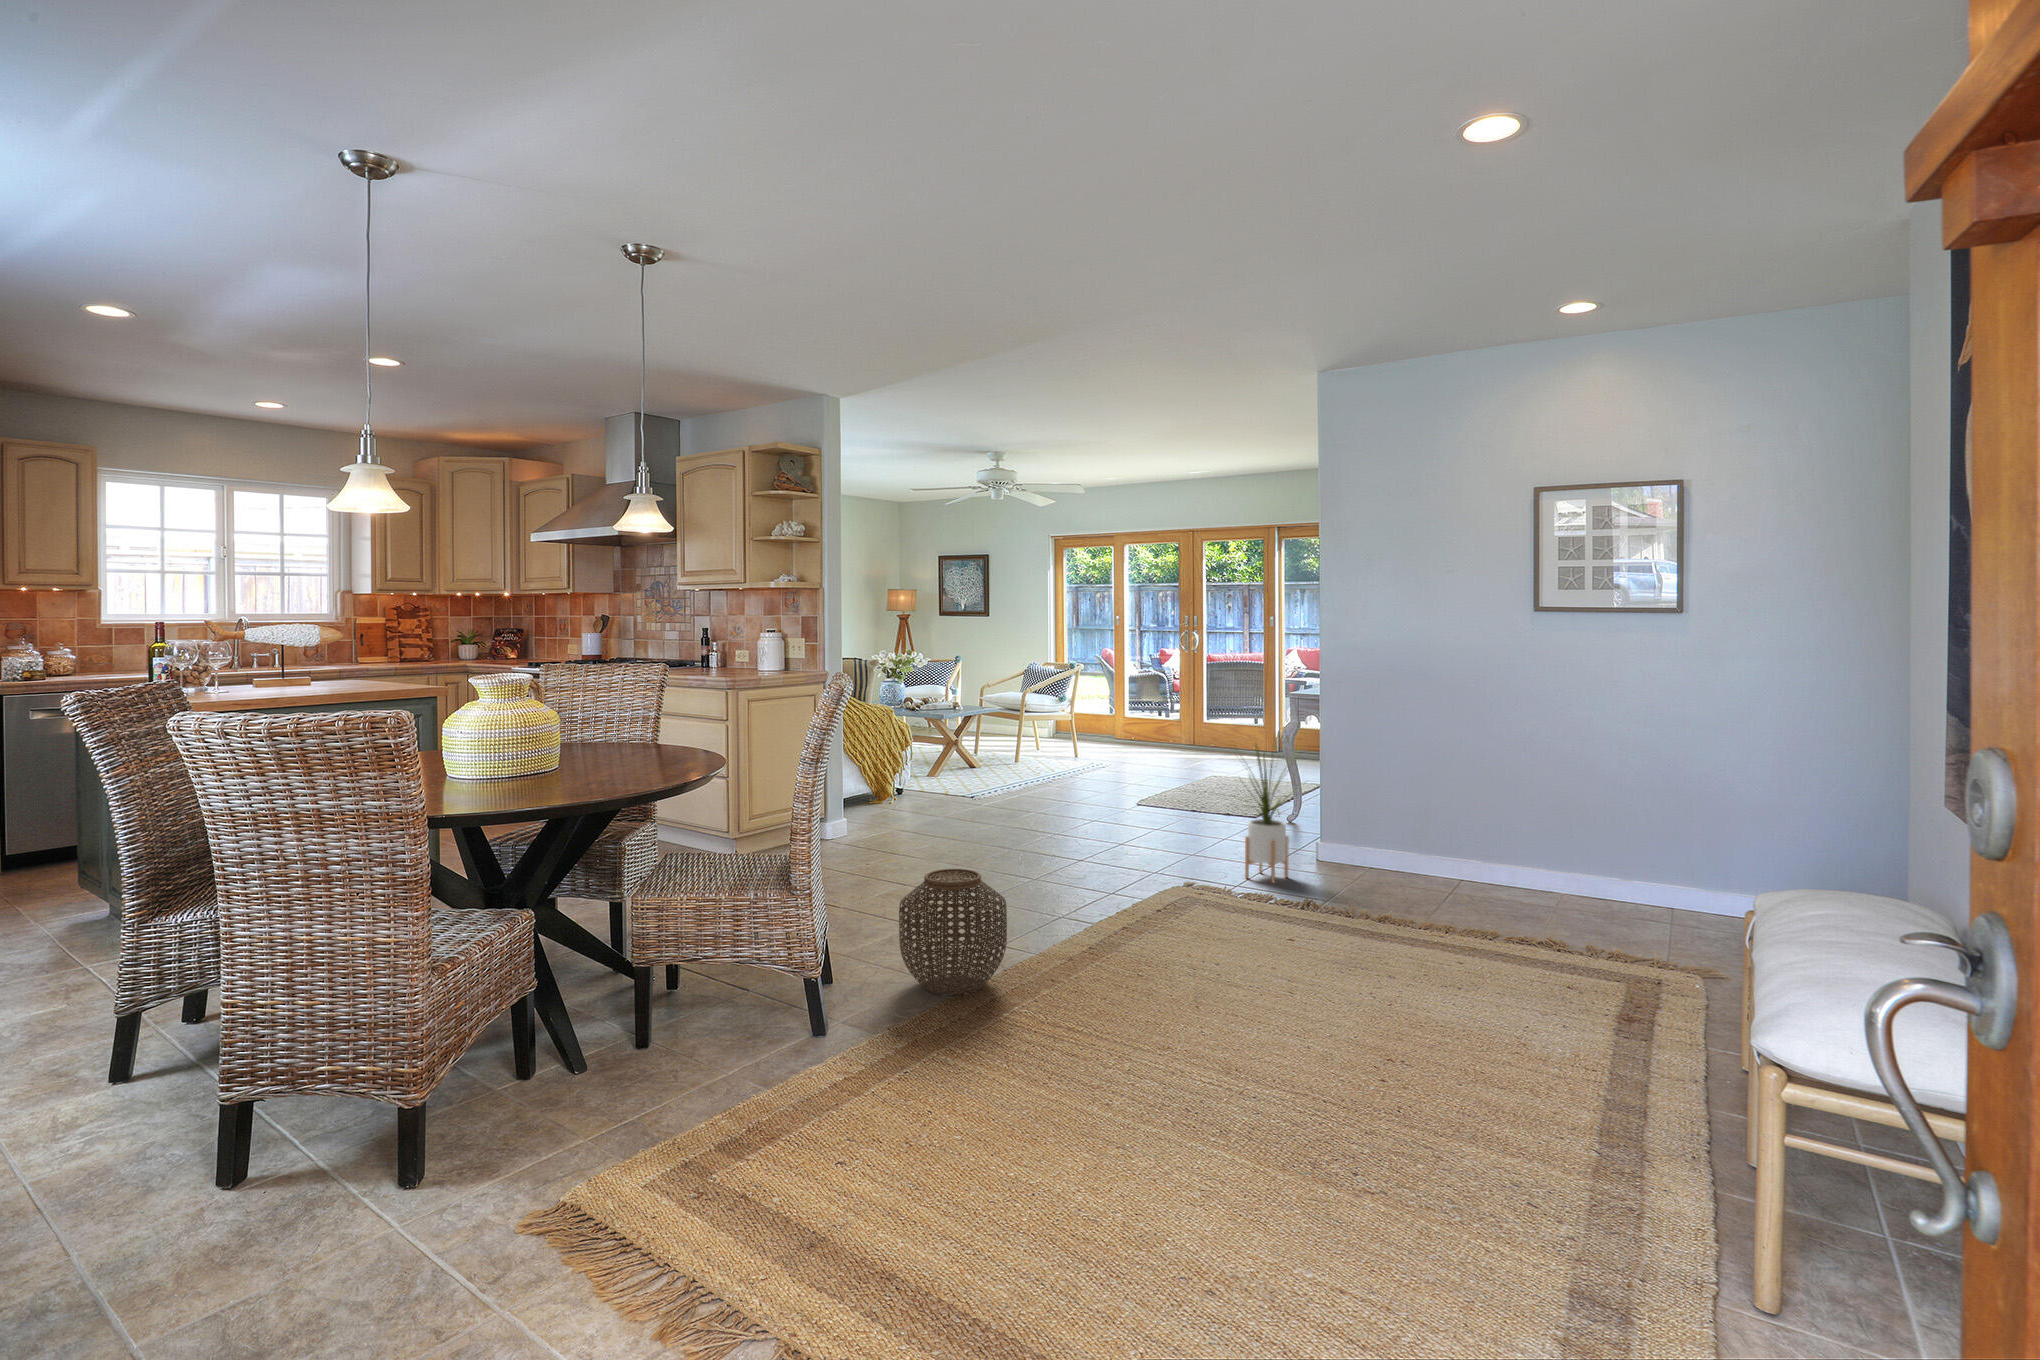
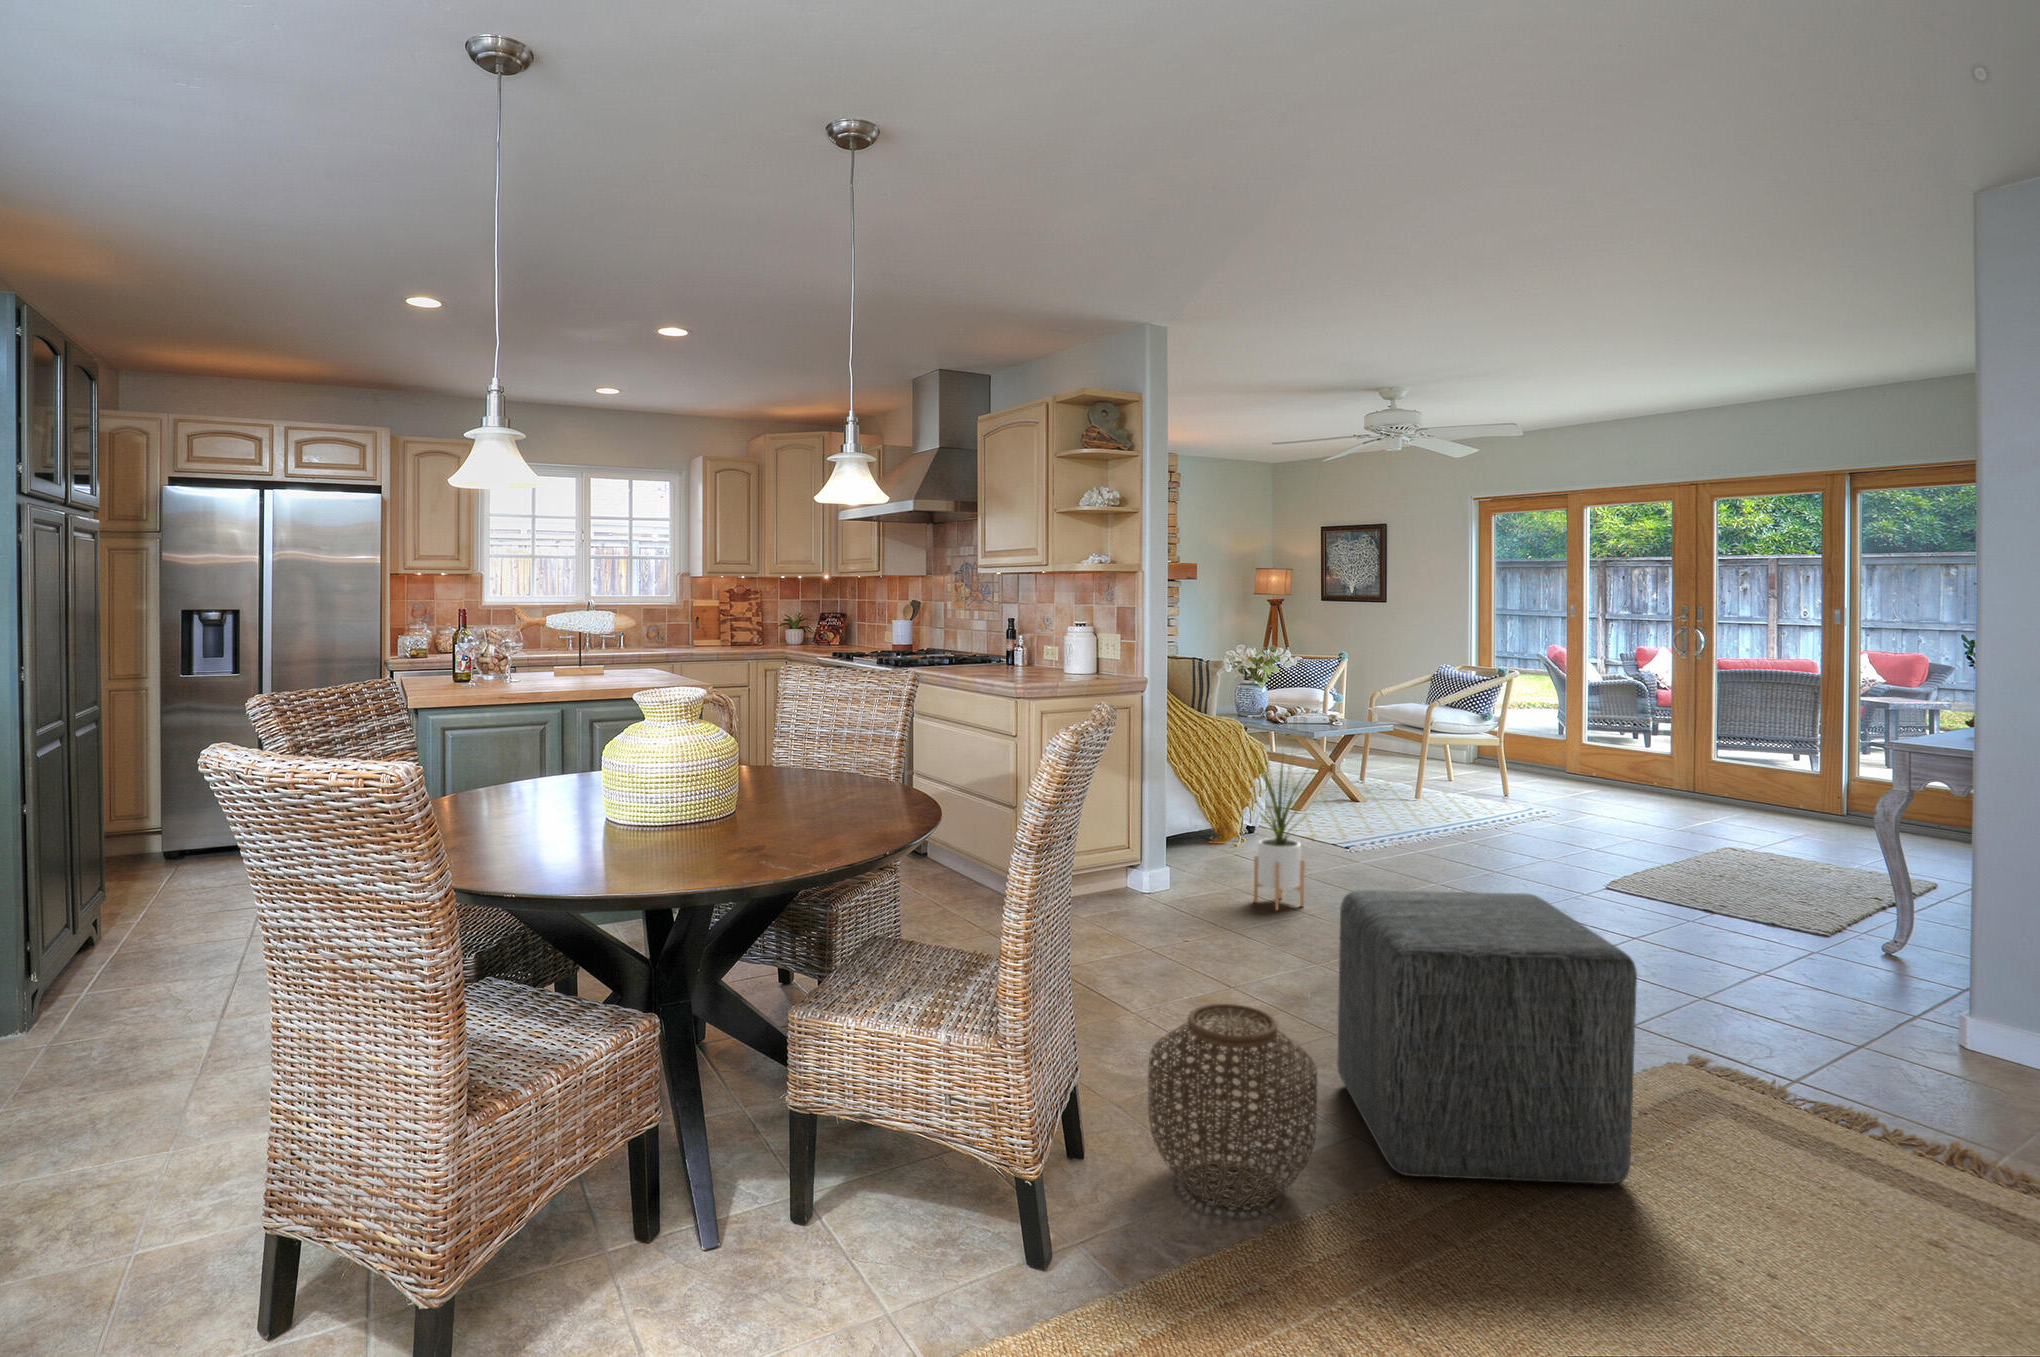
house plant: present [1242,744,1296,883] -> present [1250,756,1314,910]
ottoman: none [1005,792,1178,965] -> present [1337,890,1637,1184]

